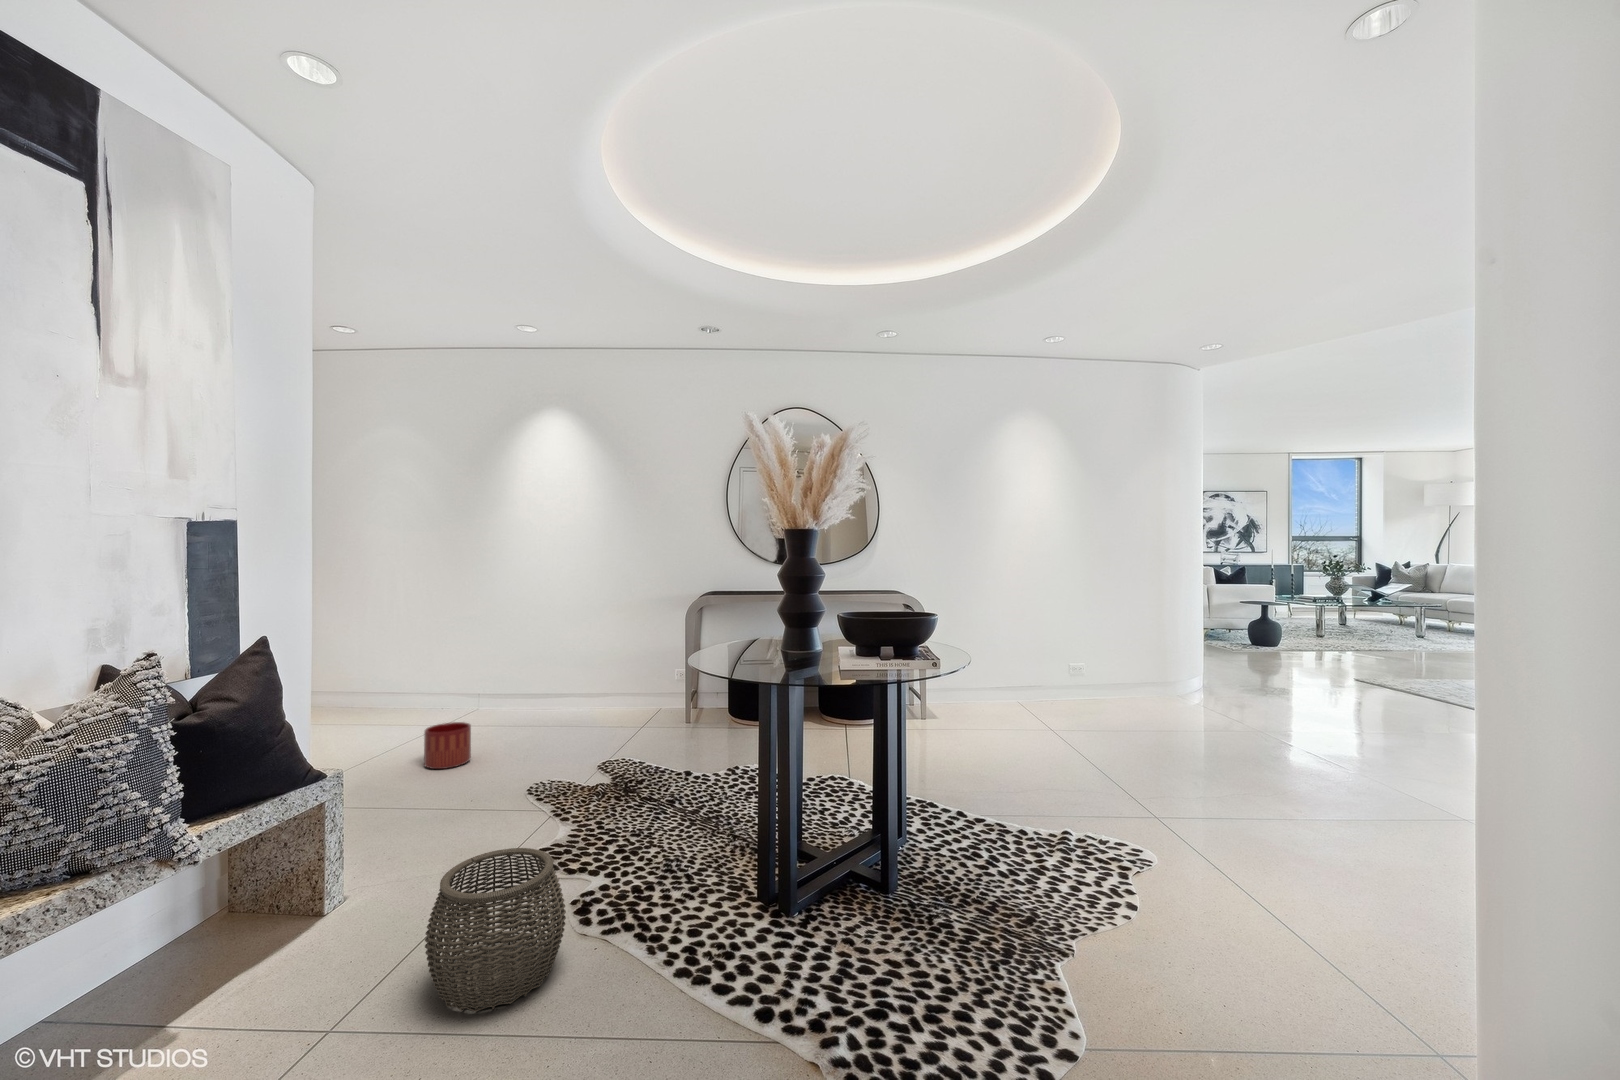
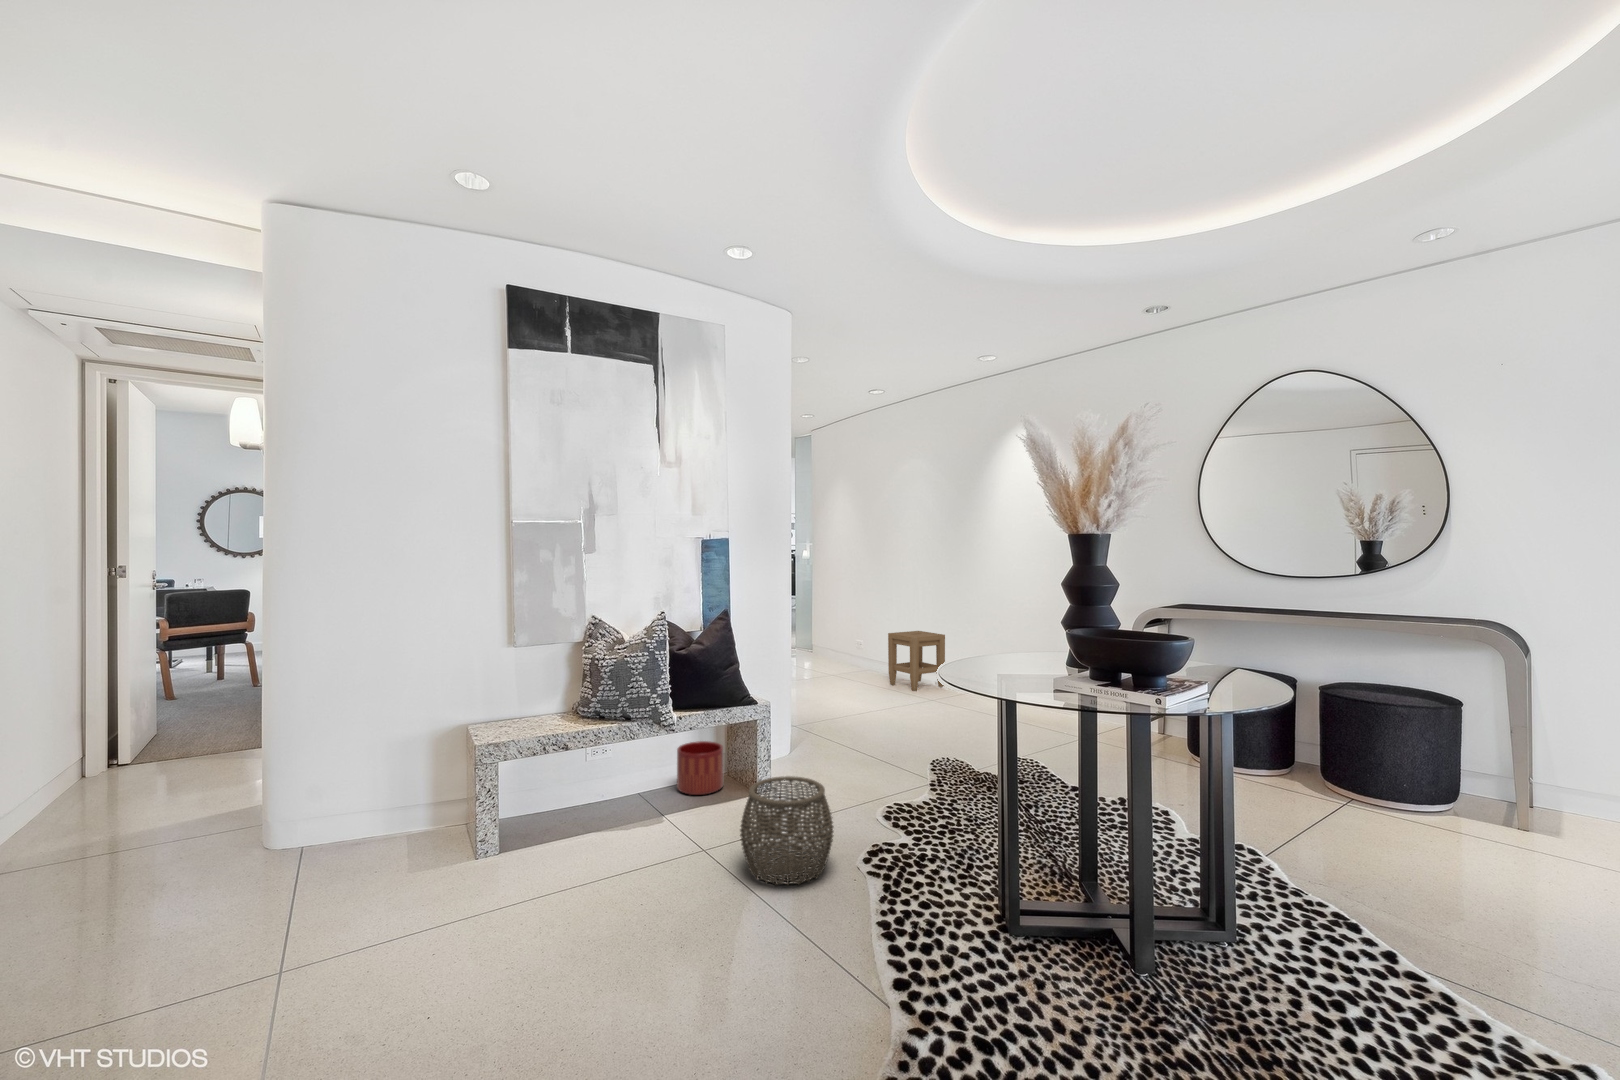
stool: none [361,651,441,724] -> present [888,631,945,691]
planter: present [424,722,471,769] -> present [677,741,724,795]

